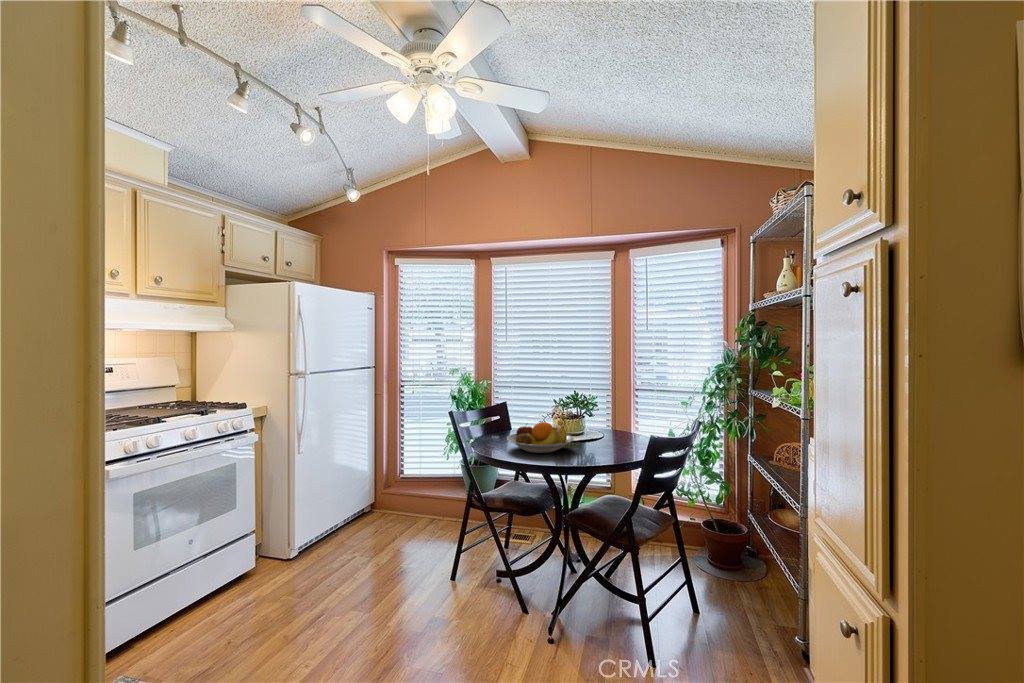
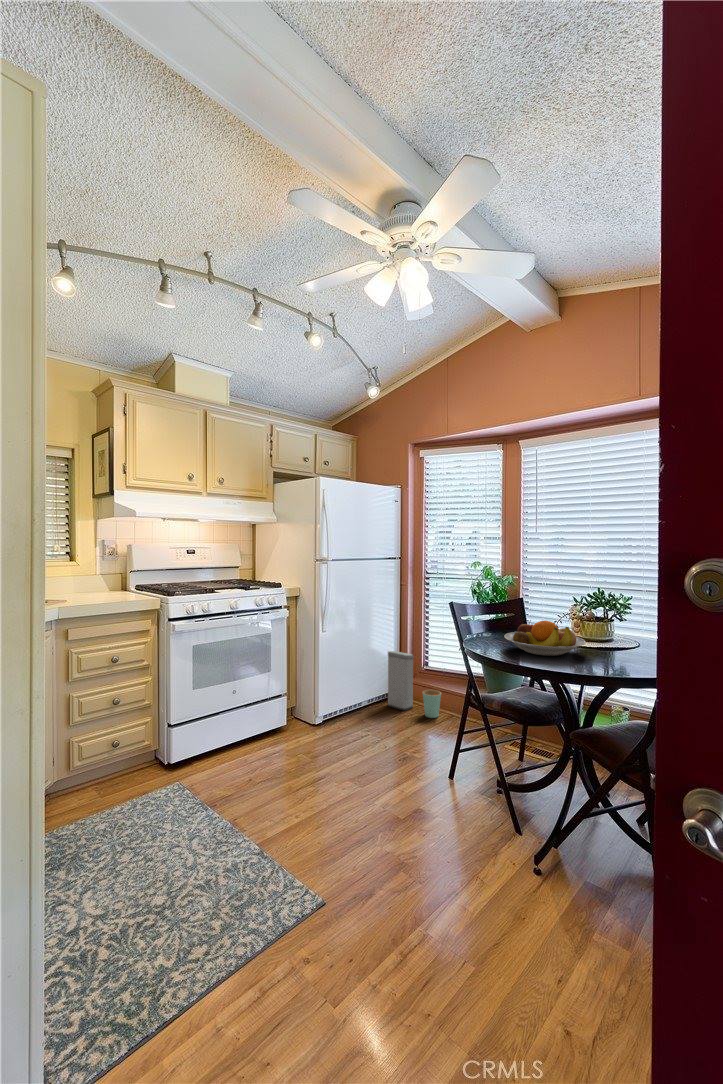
trash can: none [364,465,423,528] -> present [388,651,441,718]

